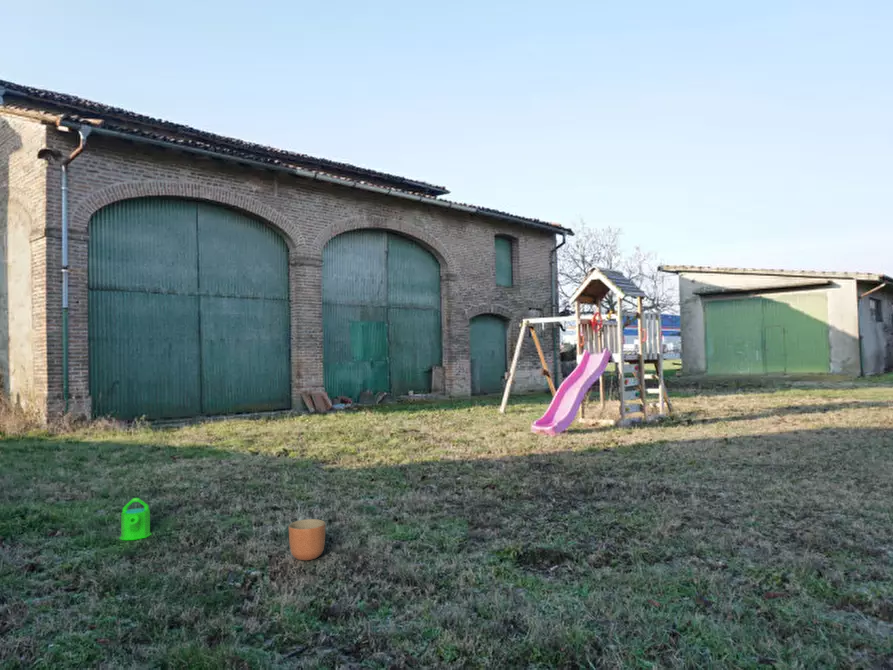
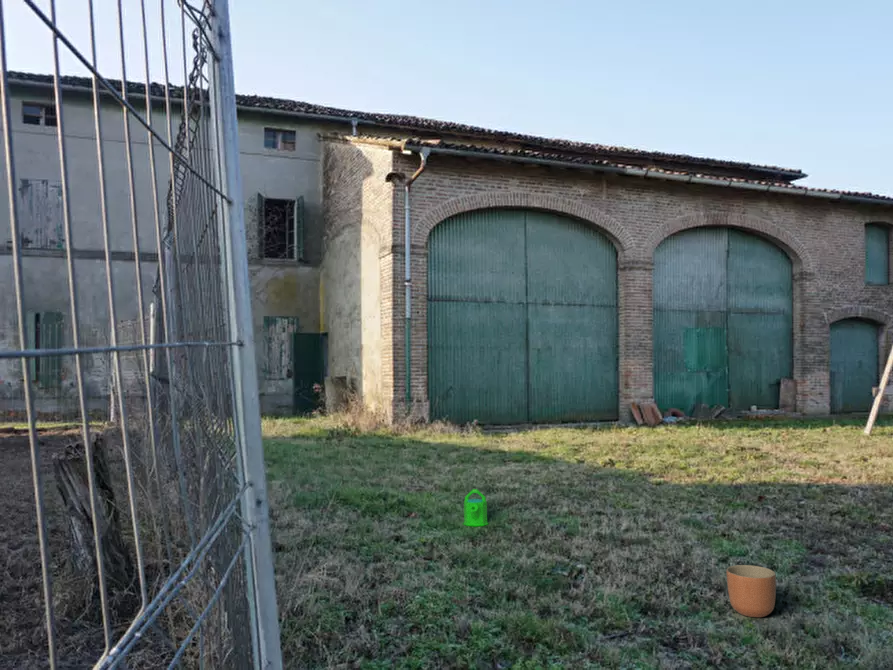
planter: present [289,519,326,560] -> present [727,565,776,617]

